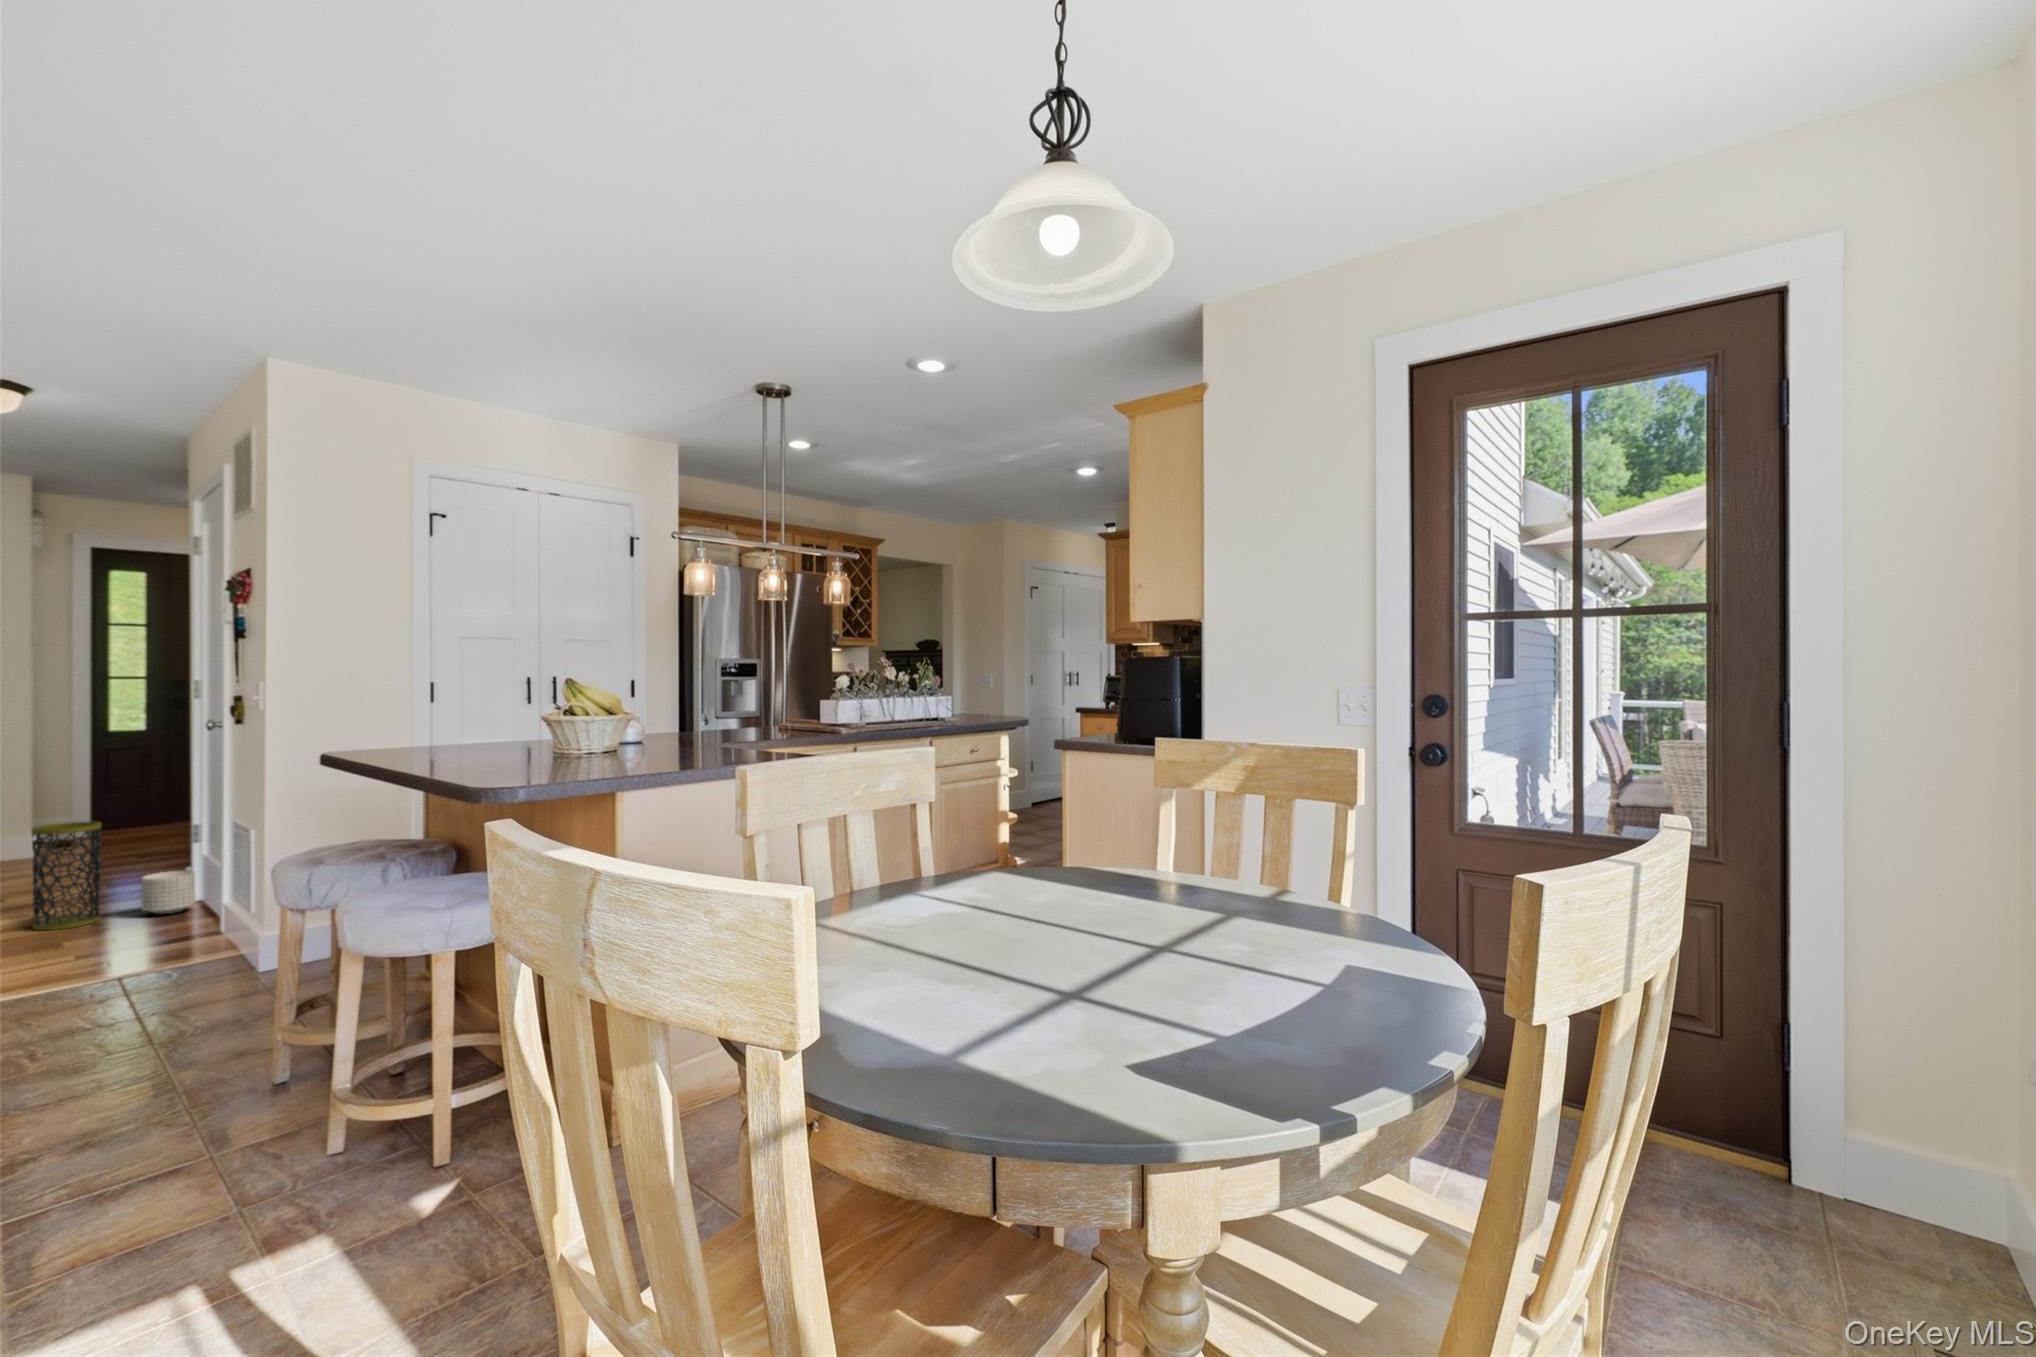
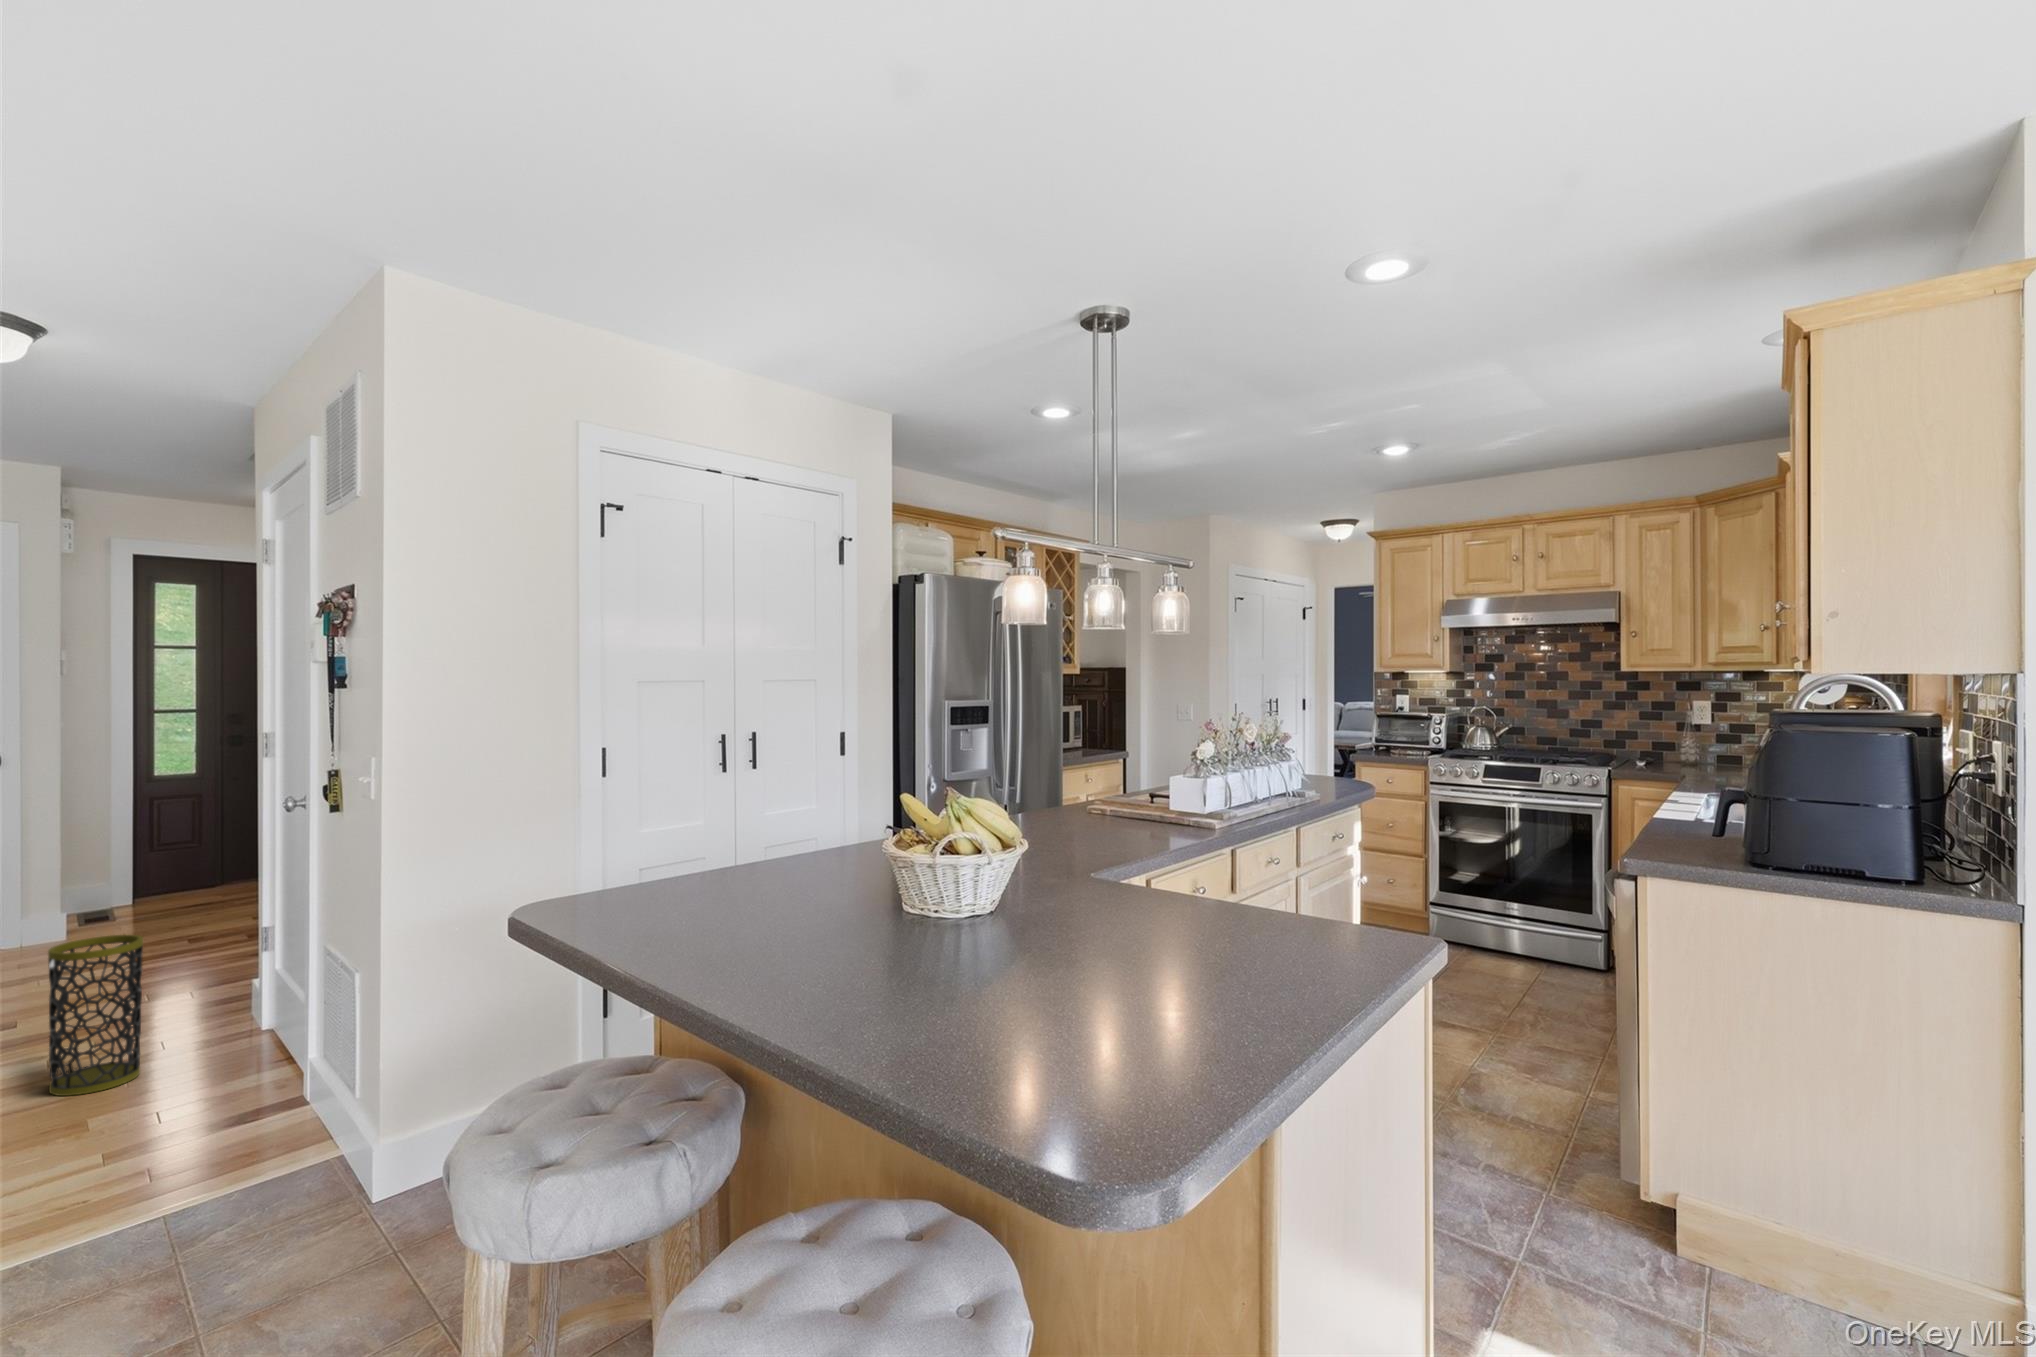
planter: present [141,871,195,914] -> none [196,997,267,1063]

